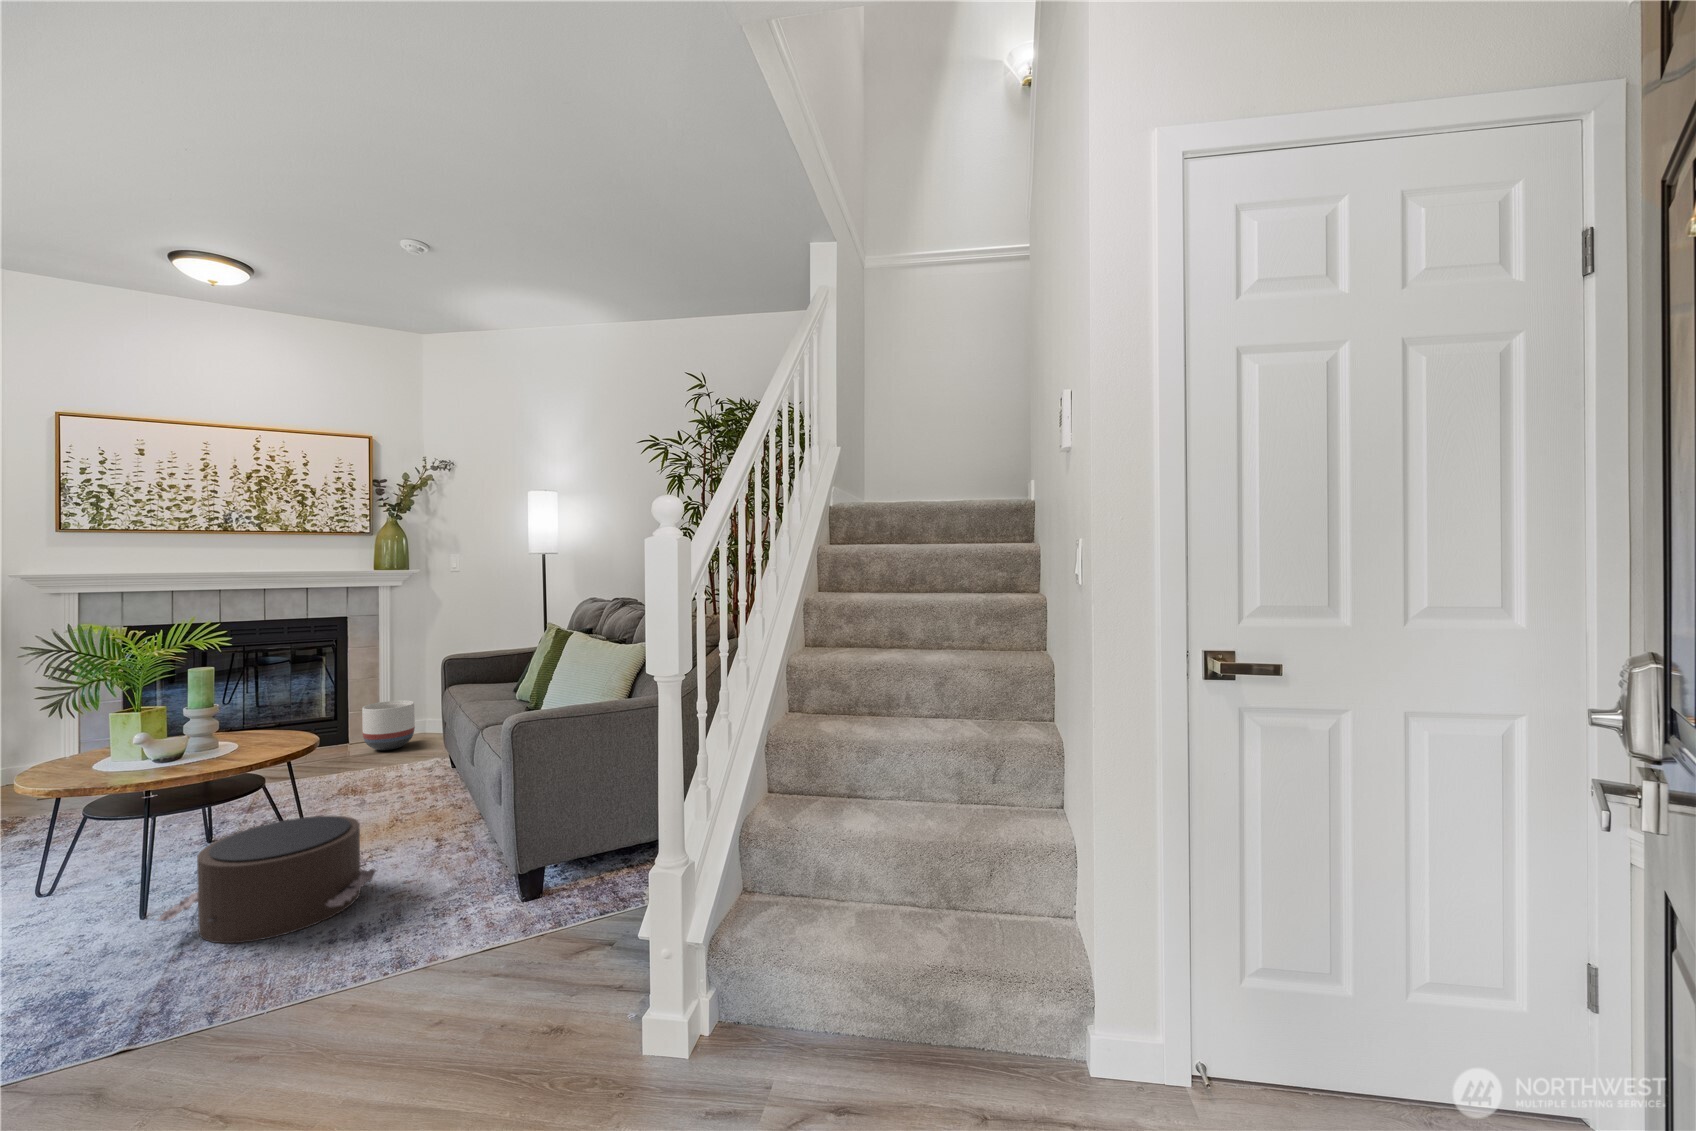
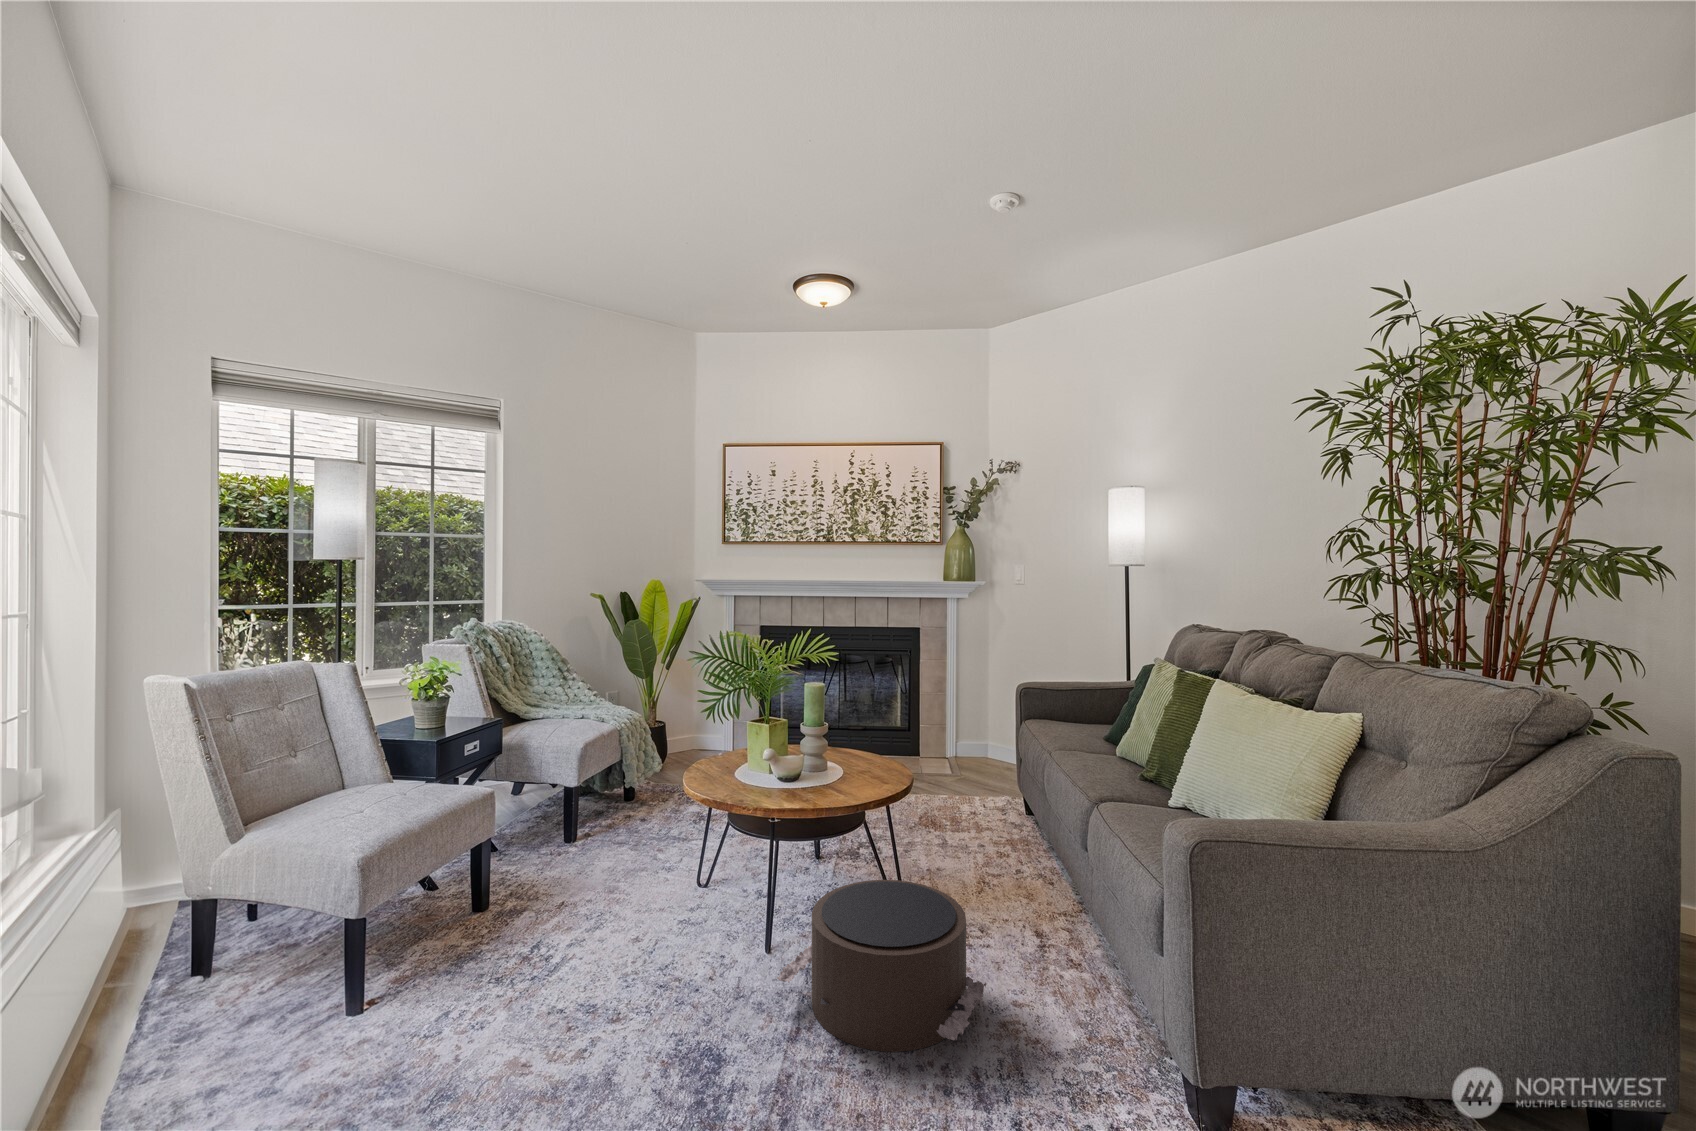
planter: present [362,700,415,750] -> none [933,720,980,774]

